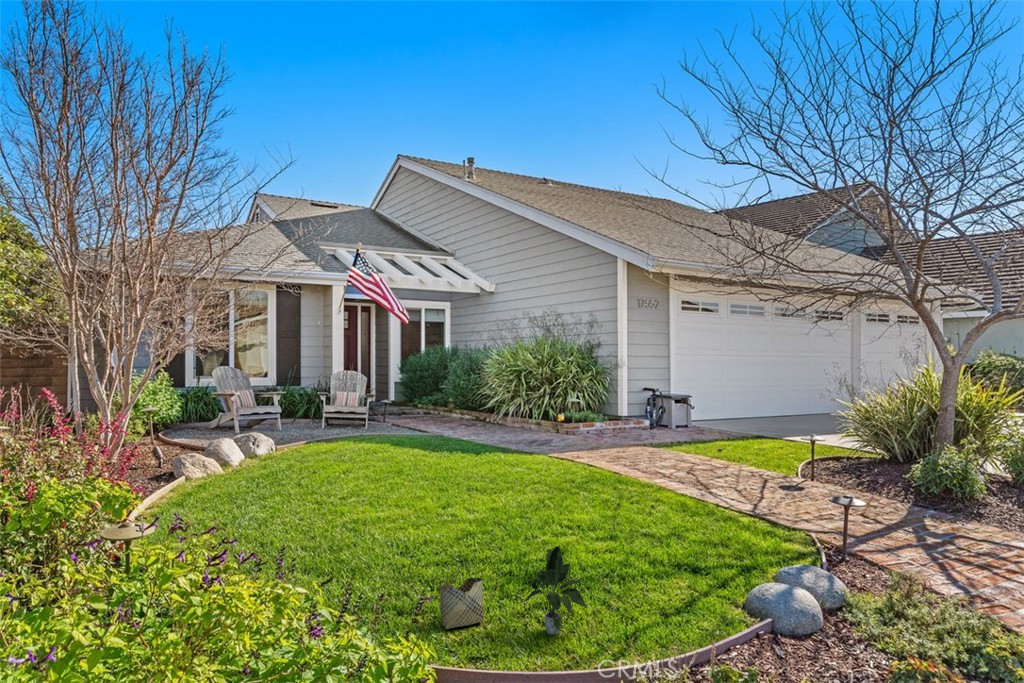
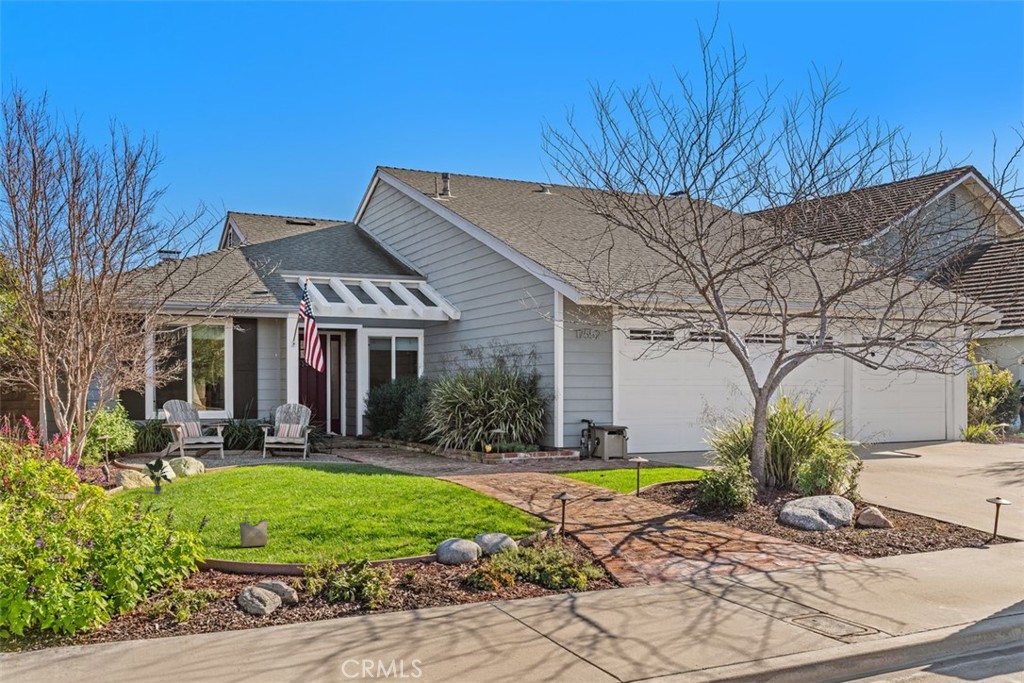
potted plant: present [524,546,587,635] -> present [143,457,172,494]

